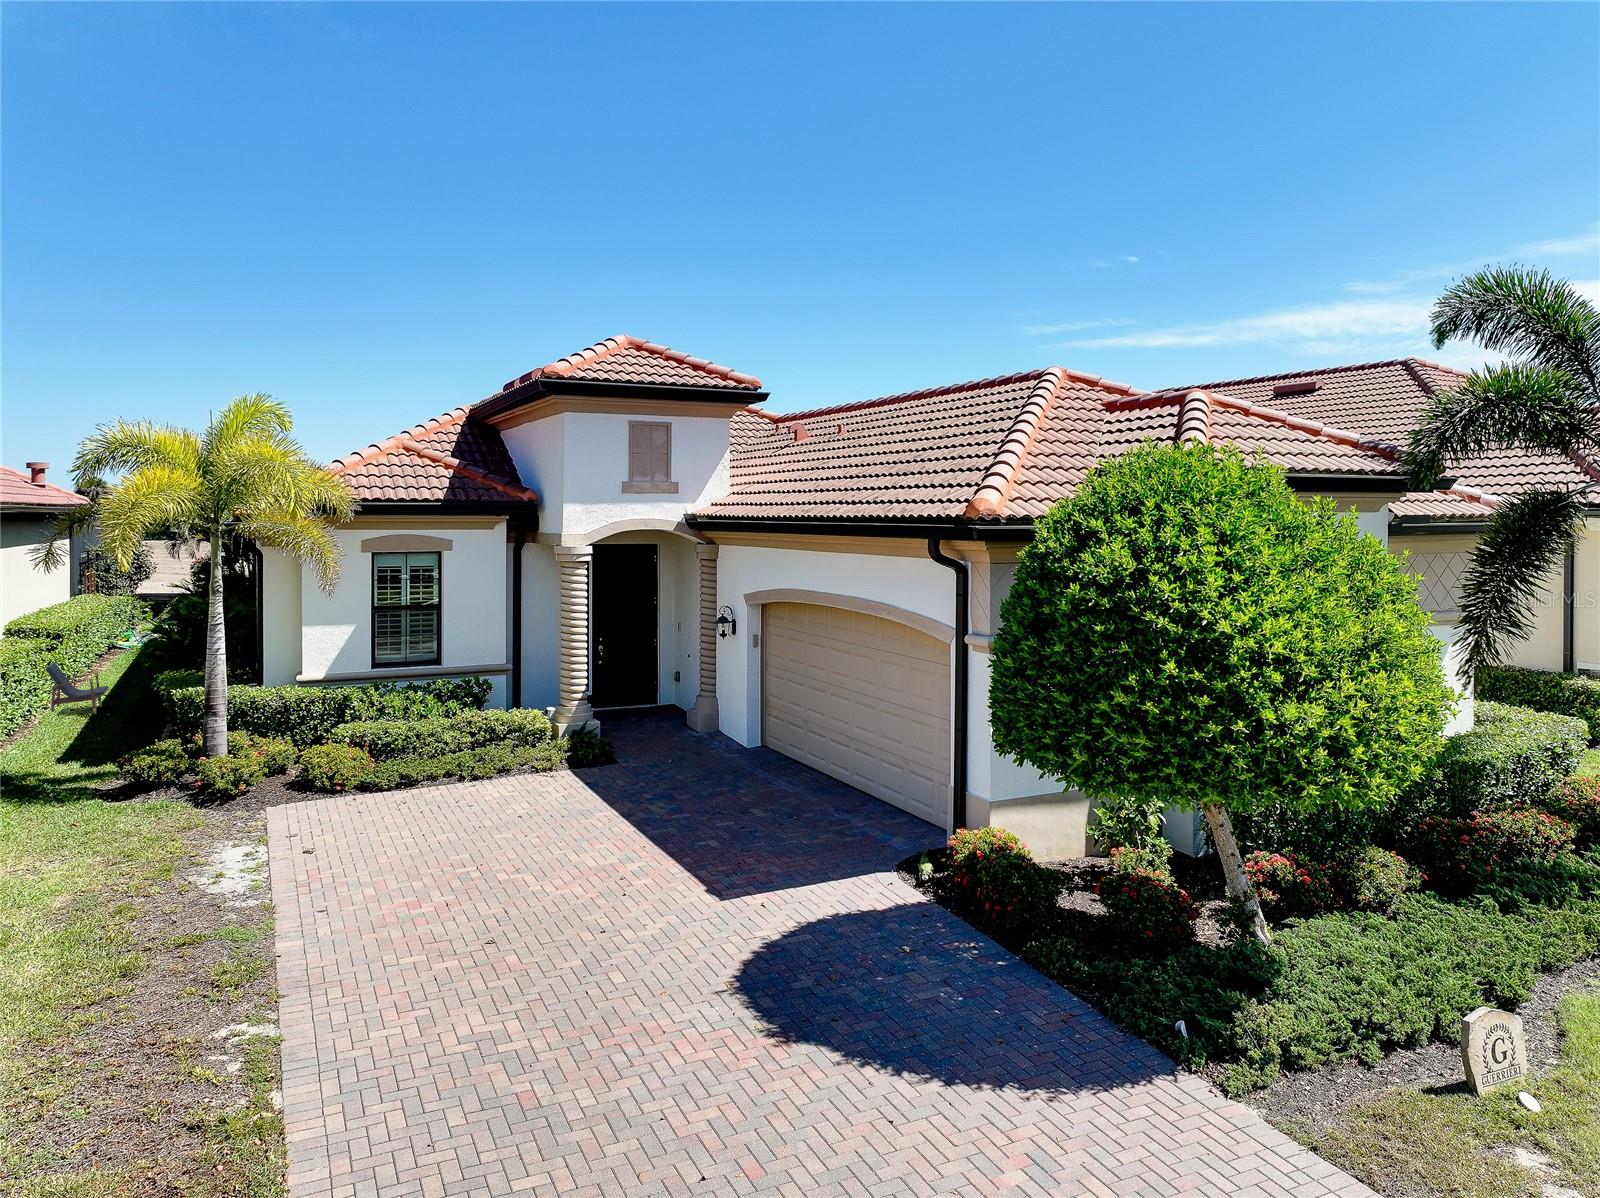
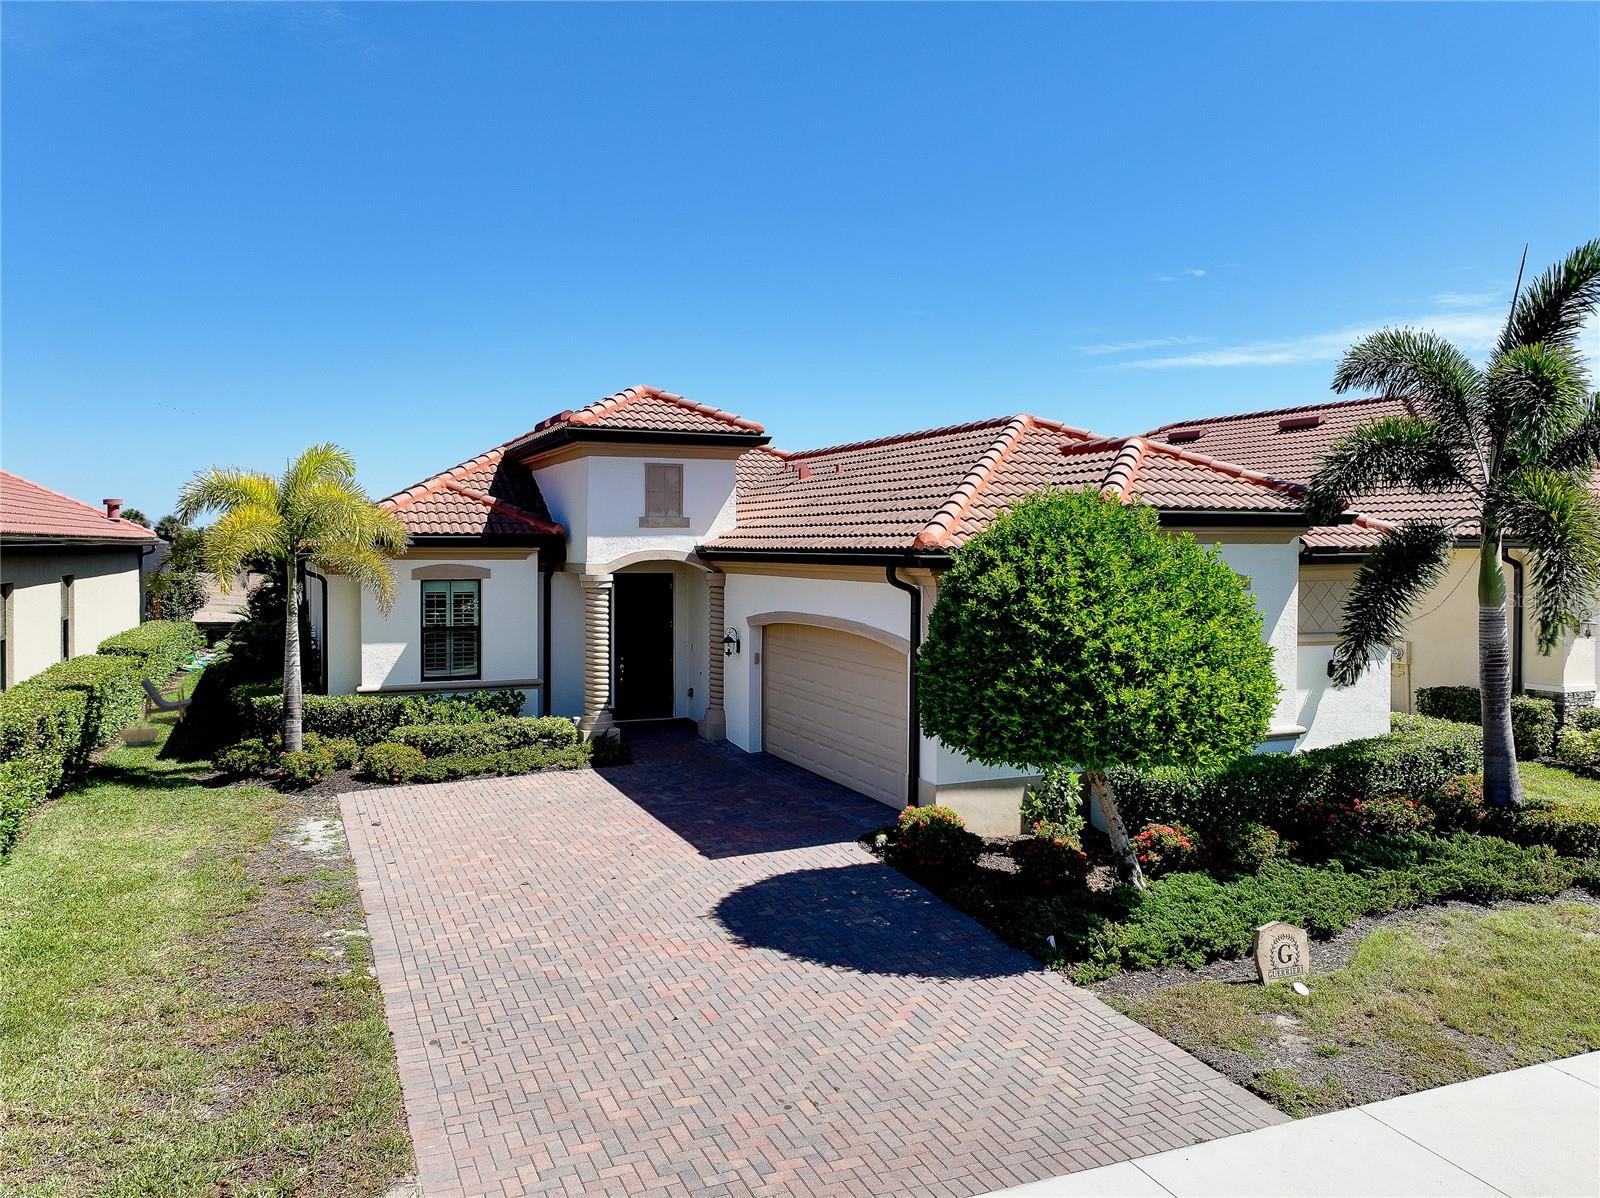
basket: none [16,721,62,744] -> present [121,726,159,746]

